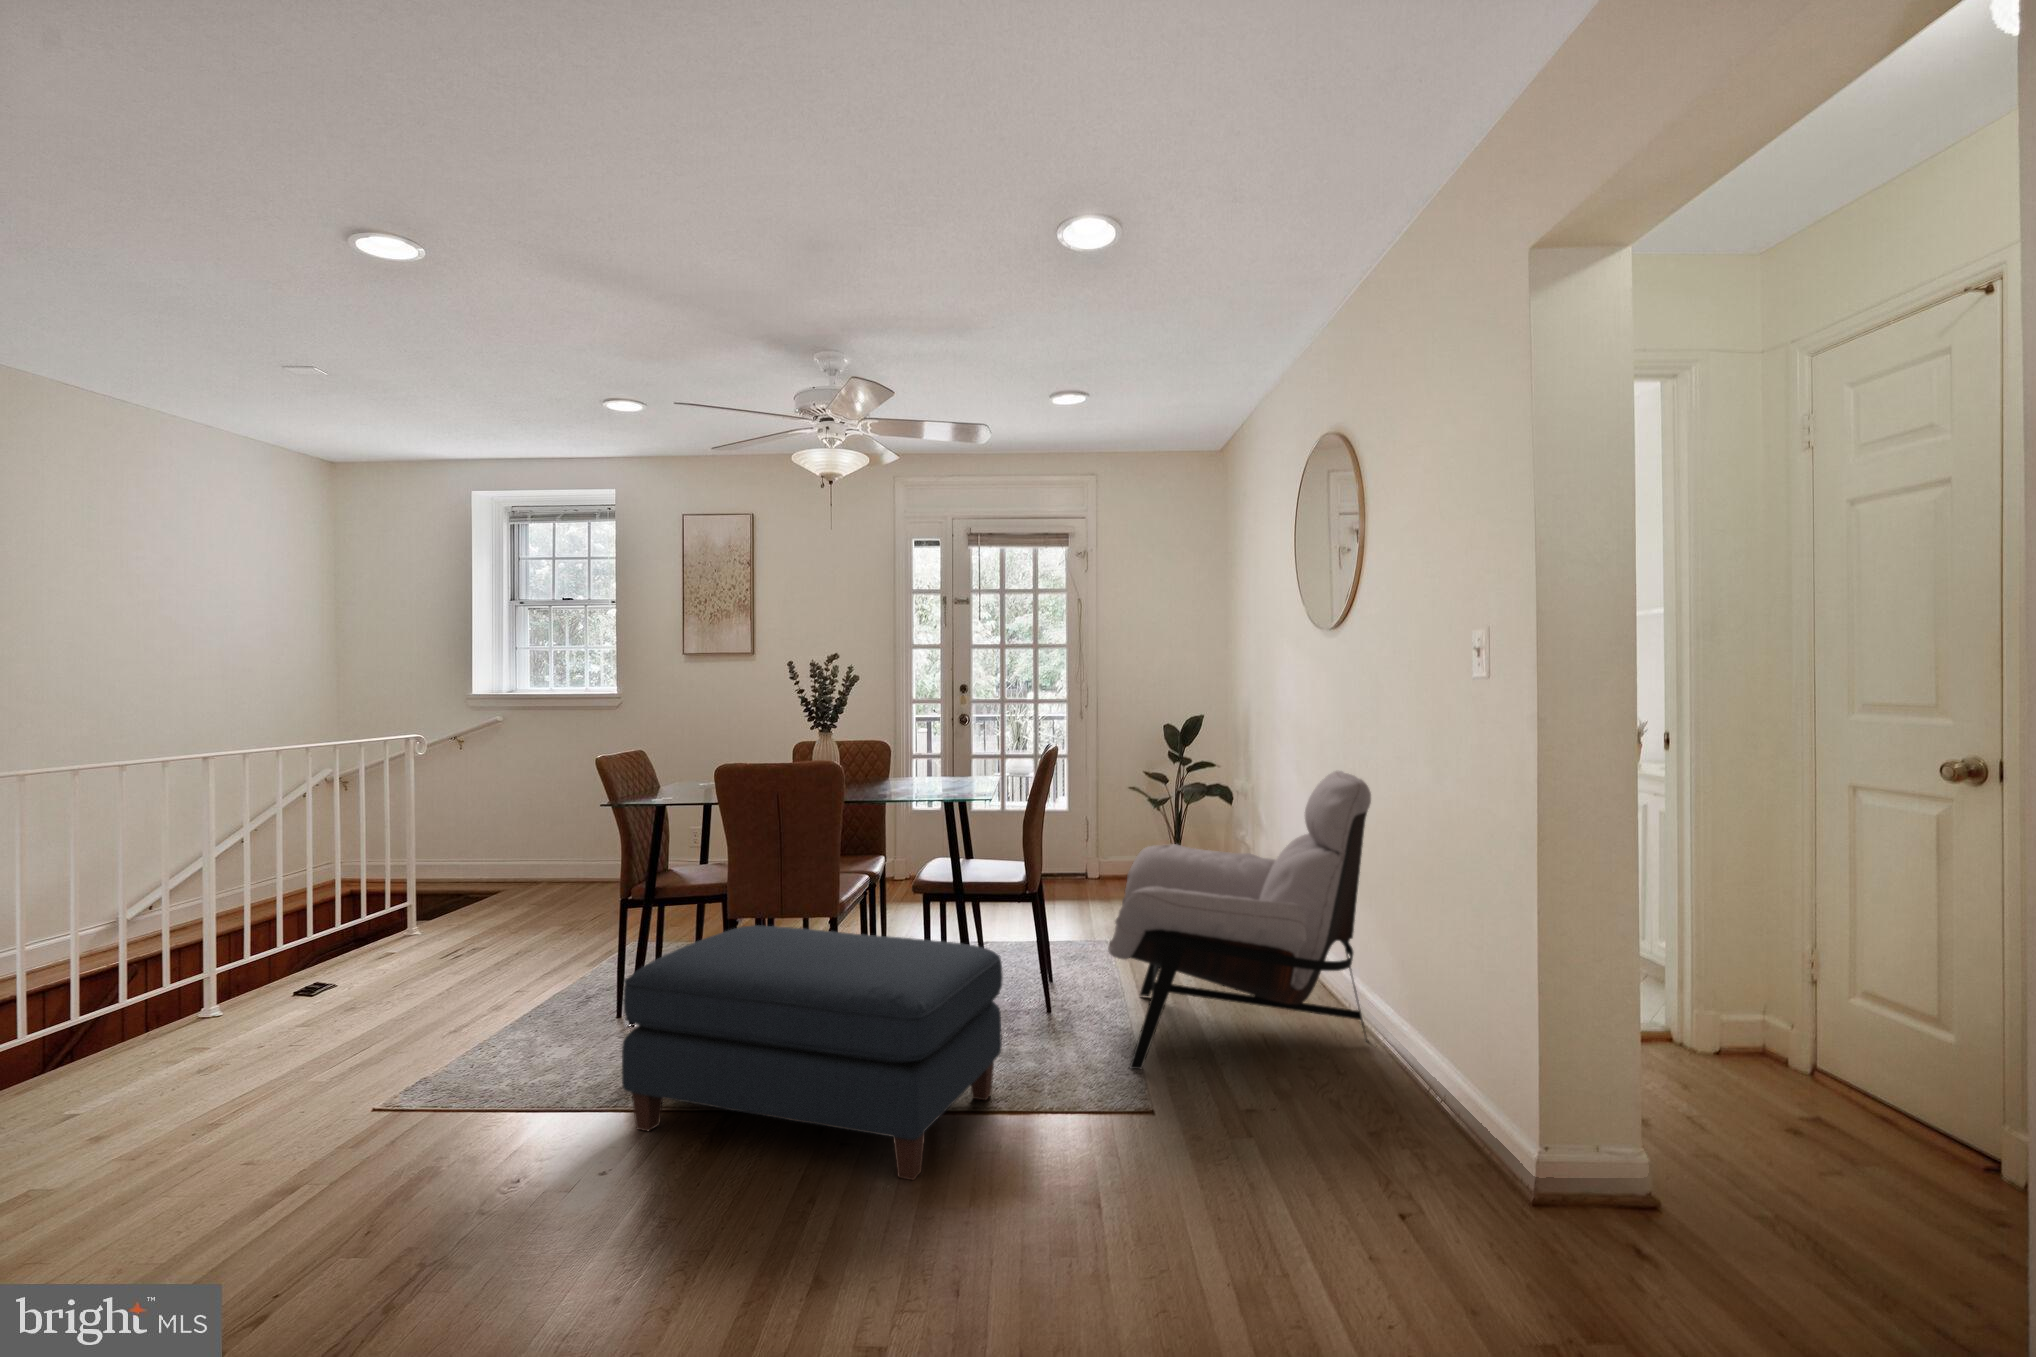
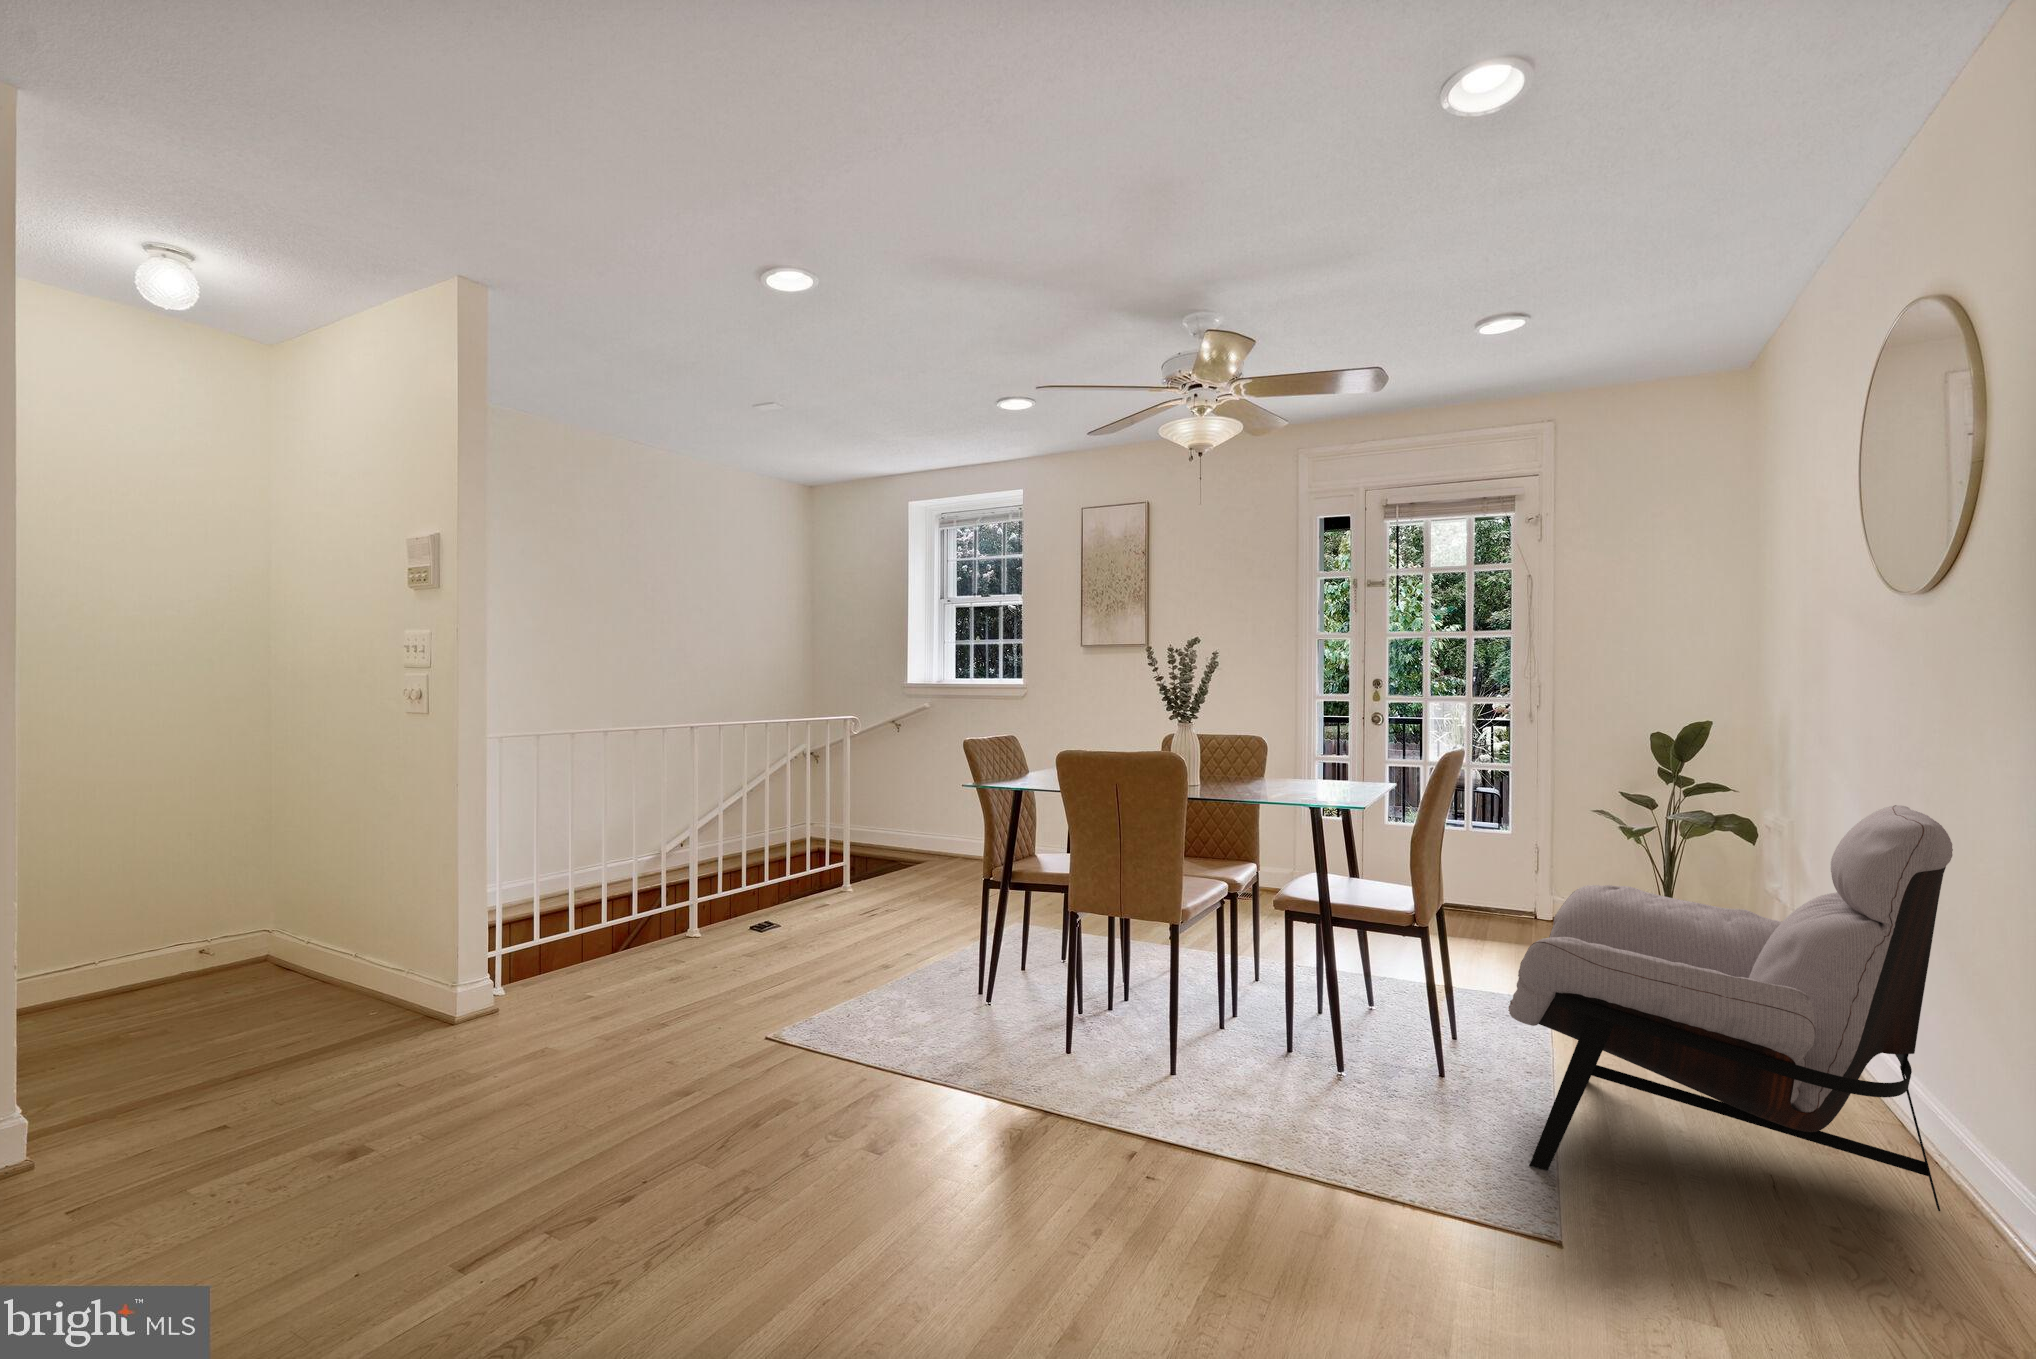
ottoman: present [622,925,1003,1180] -> none [946,921,1351,1236]

